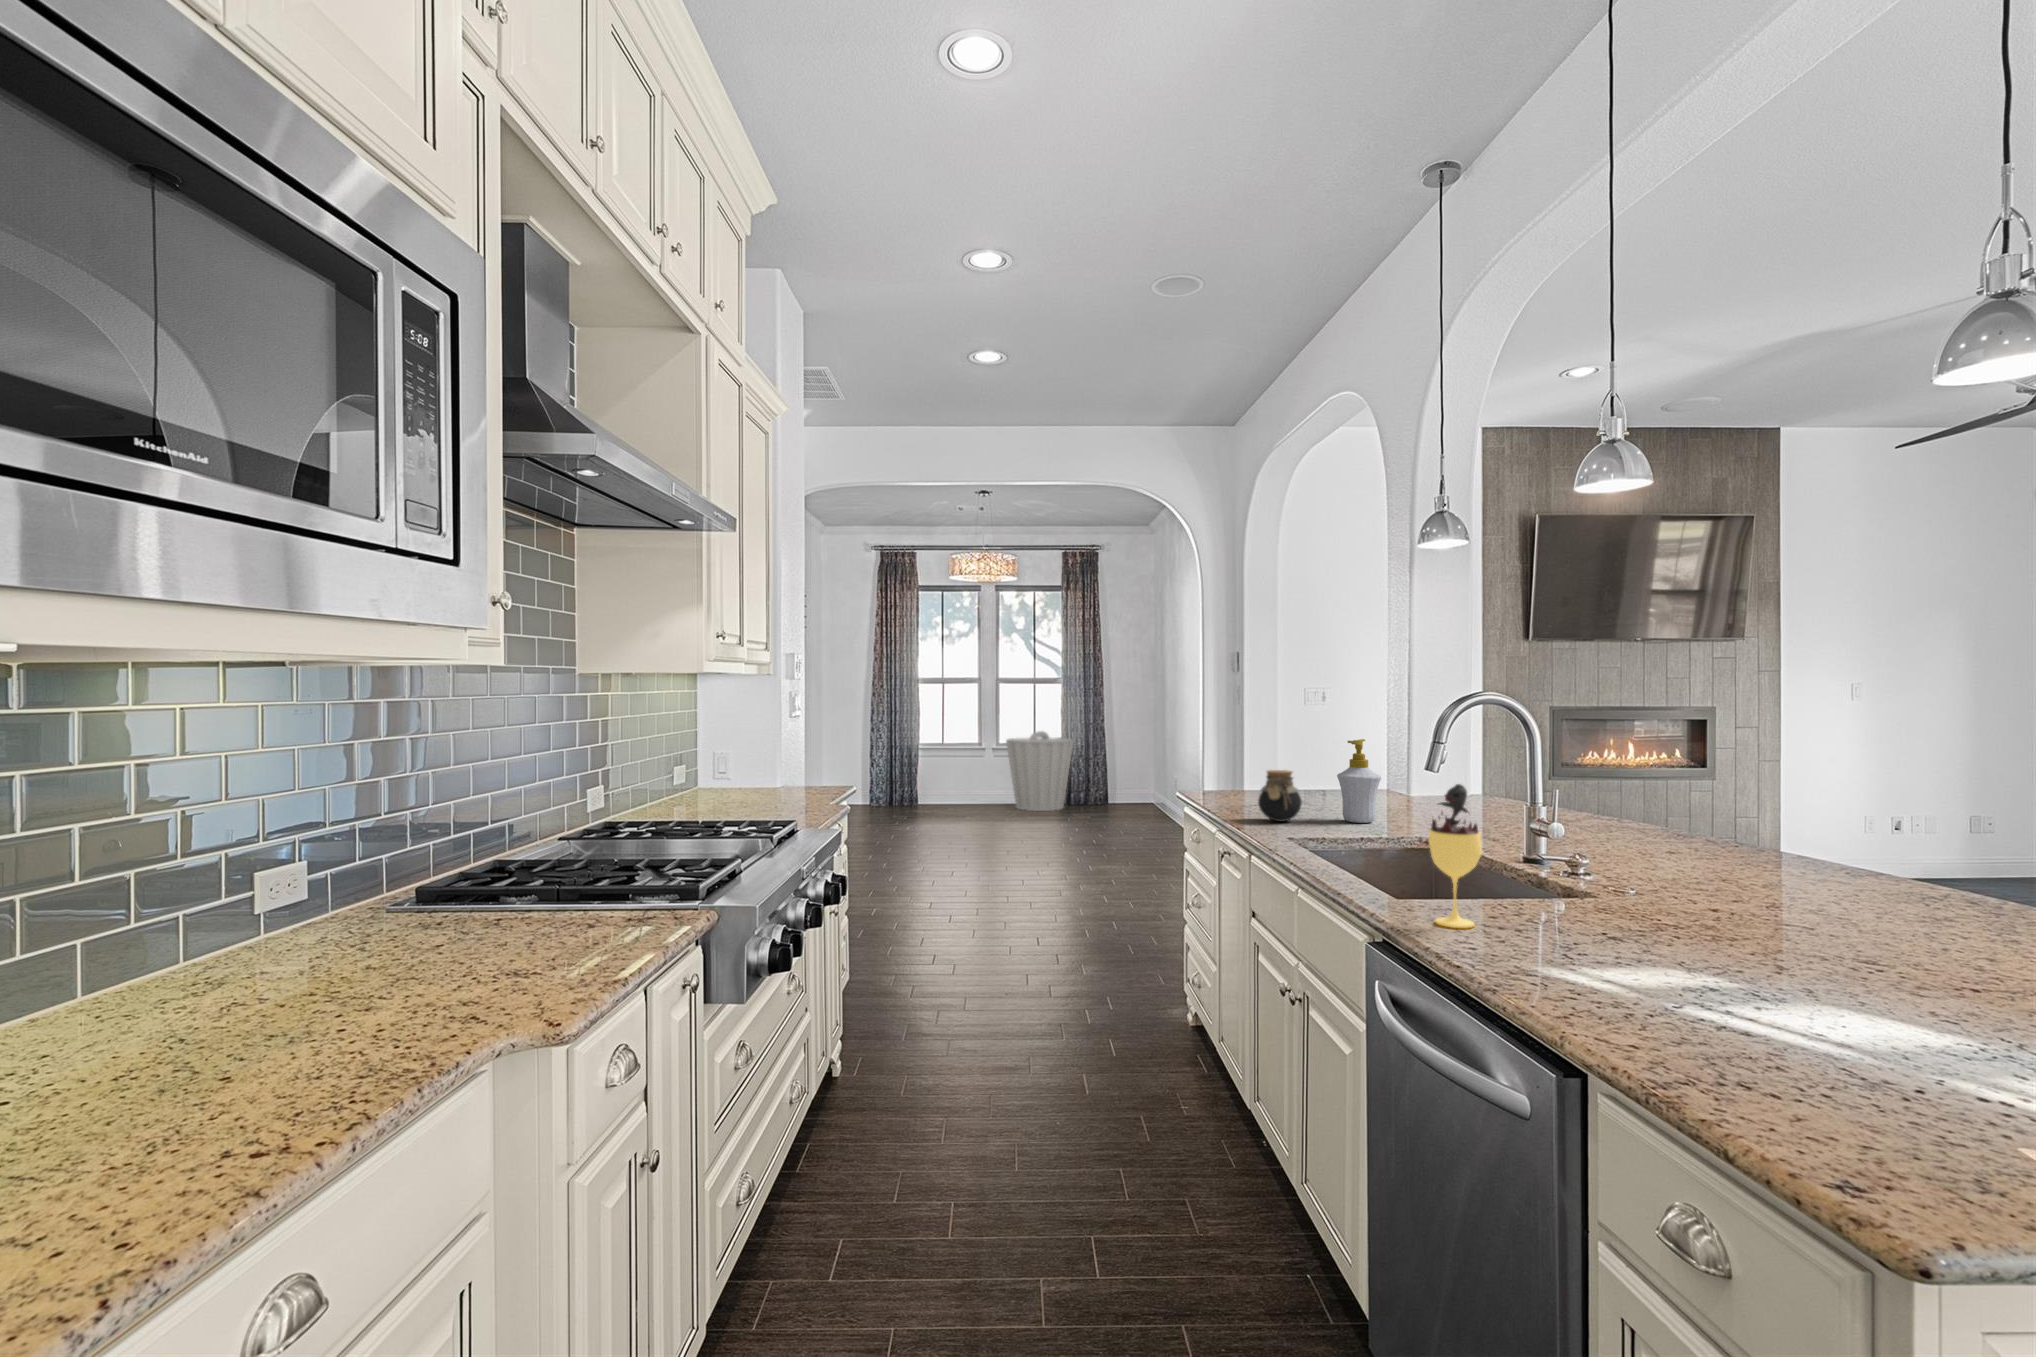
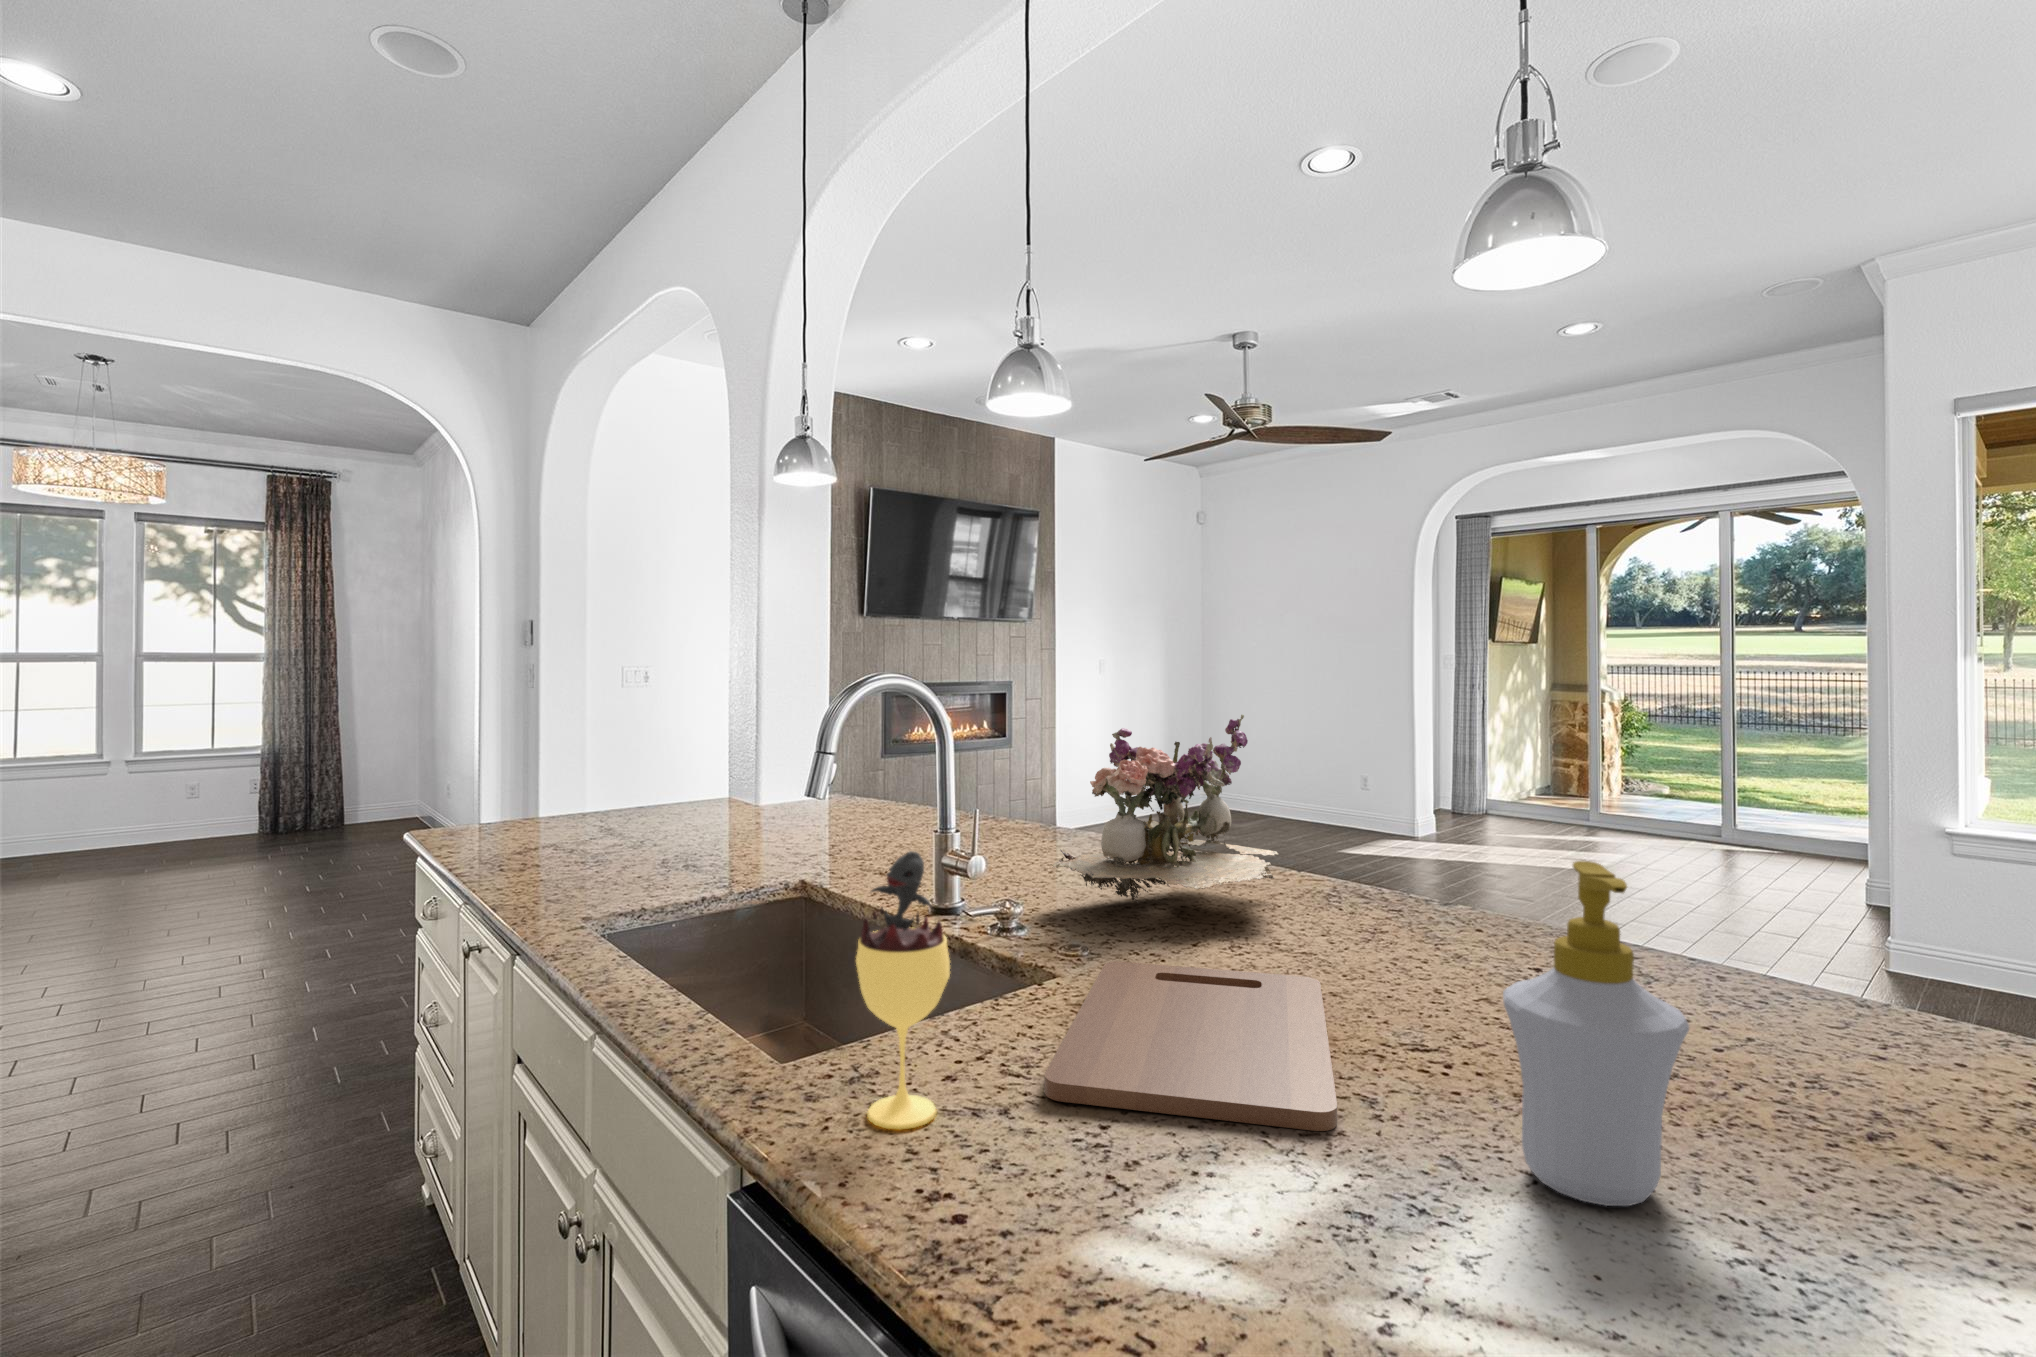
flower arrangement: none [1616,728,1848,872] -> present [1050,714,1278,904]
trash can: present [1006,731,1073,811] -> none [159,730,283,846]
soap bottle: present [1337,739,1381,823] -> present [1503,861,1689,1206]
jar: present [1258,770,1302,822] -> none [539,795,610,876]
cutting board: none [1544,889,1805,967] -> present [1045,961,1337,1131]

